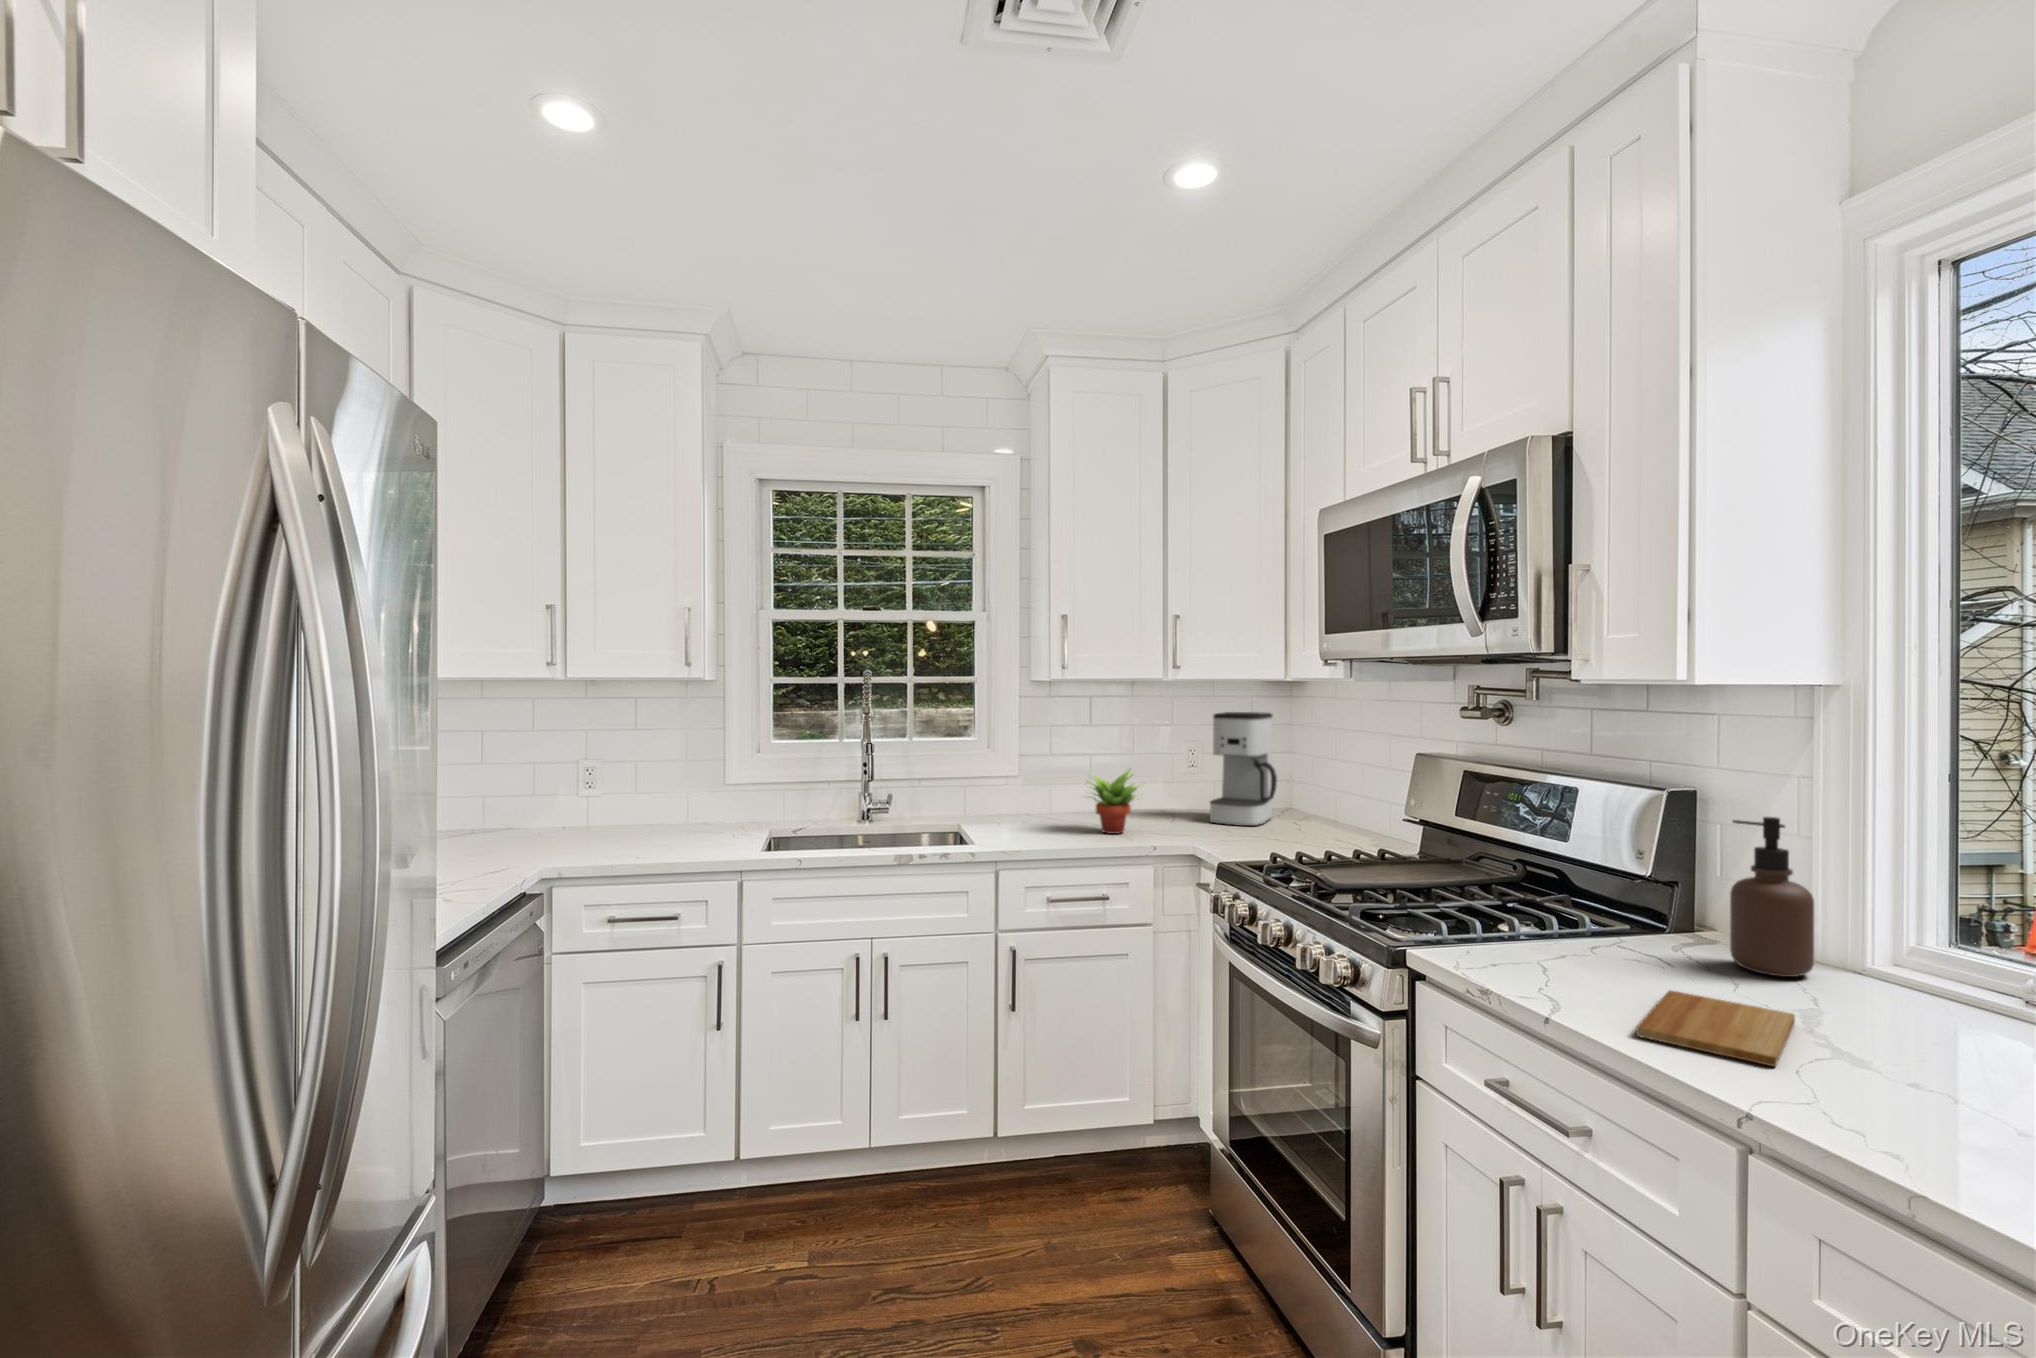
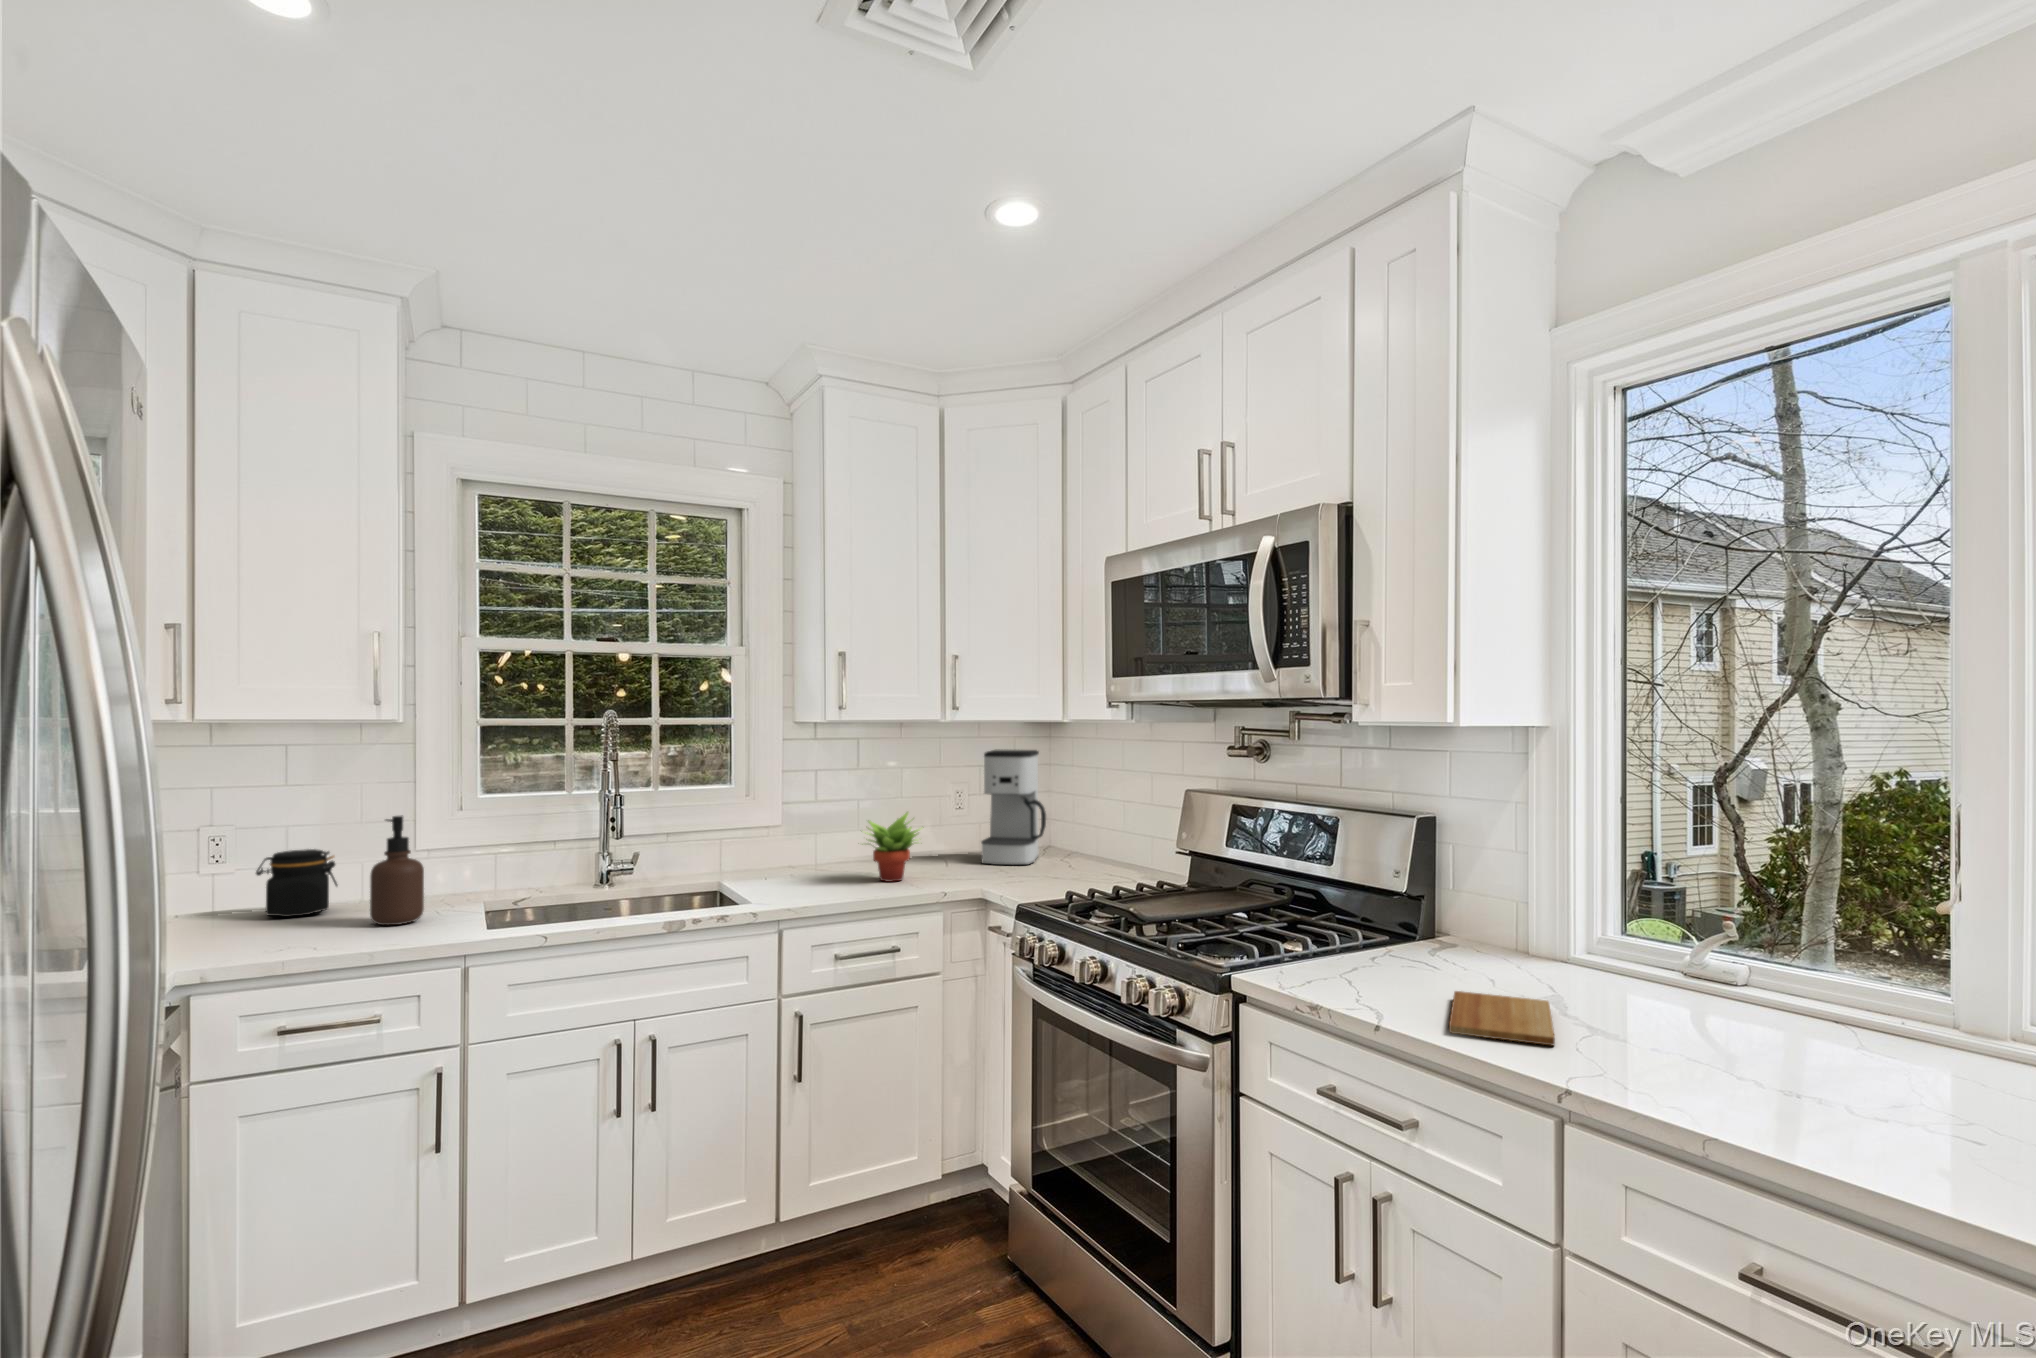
jar: none [604,780,663,832] -> present [256,849,337,917]
soap dispenser: present [1730,817,1814,977] -> present [370,816,424,925]

